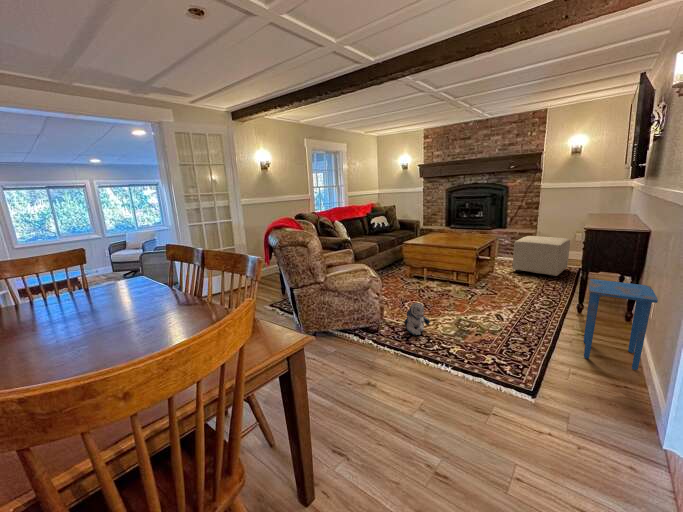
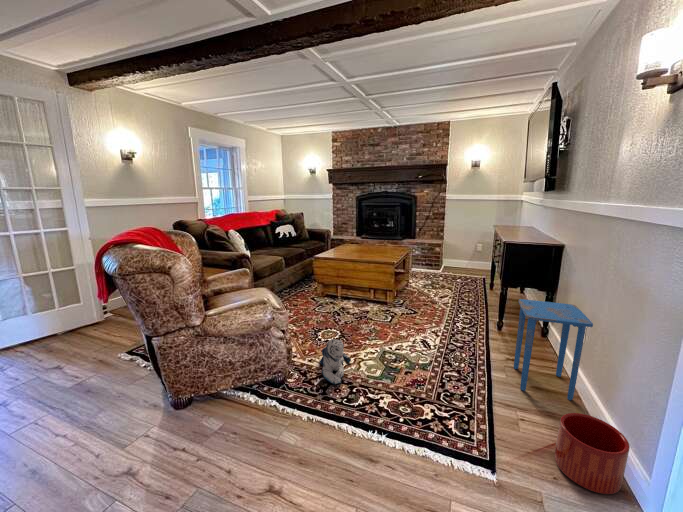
ottoman: present [512,236,570,277] -> none [426,247,476,289]
planter: none [597,368,663,429] -> present [554,413,630,494]

